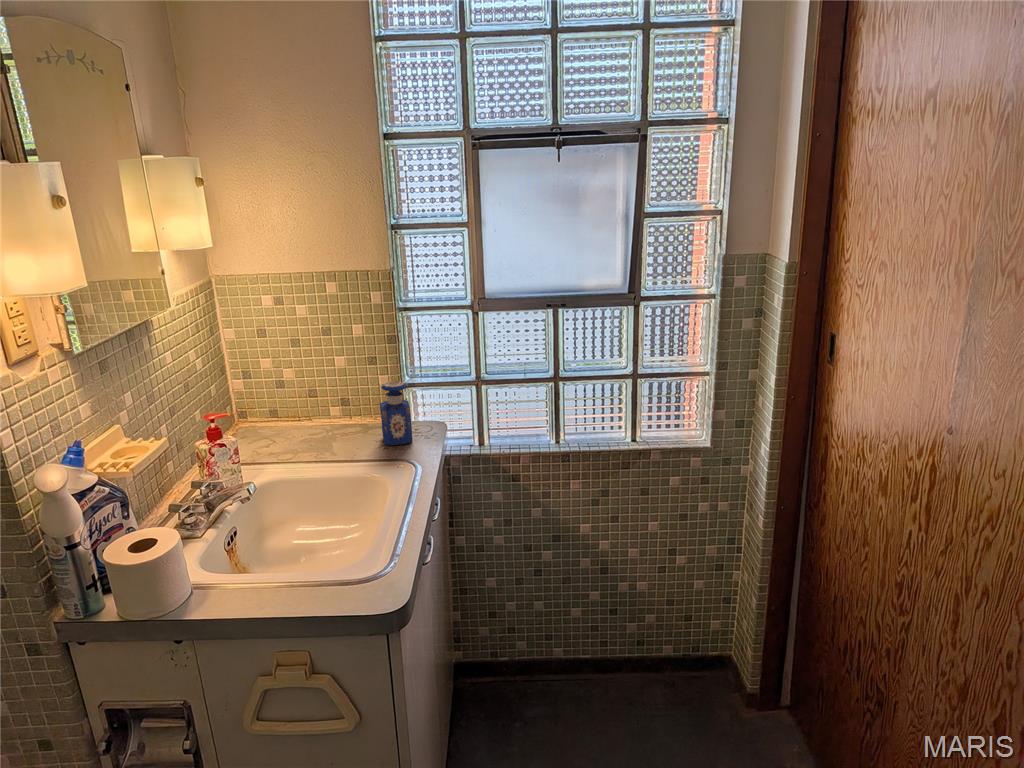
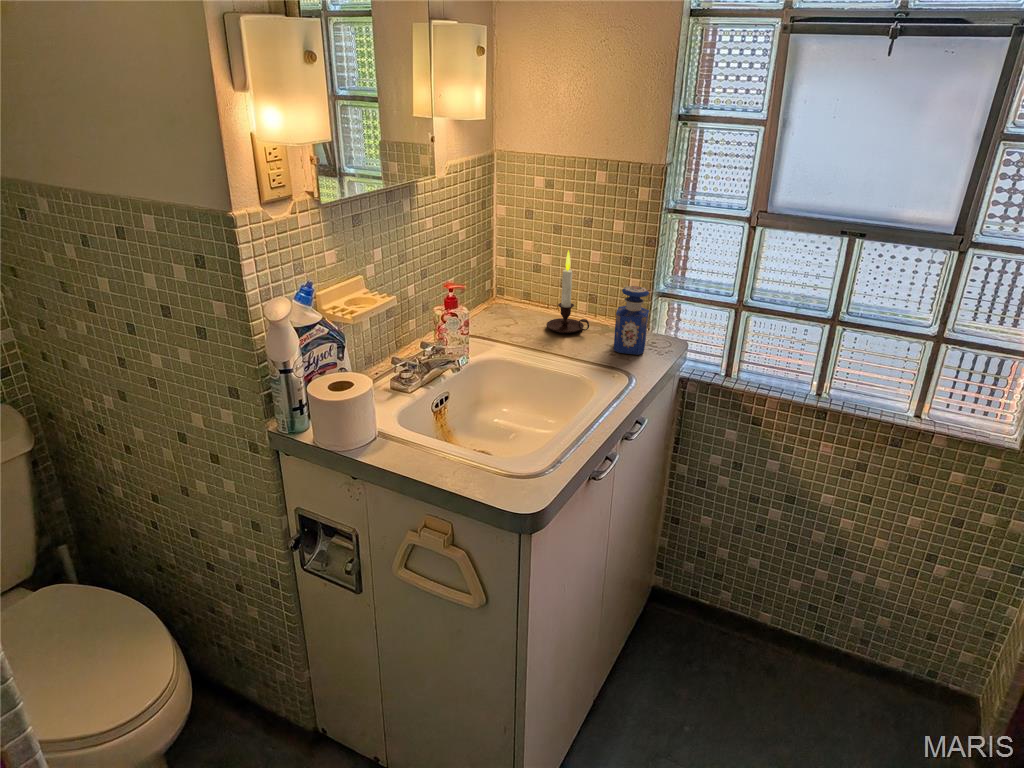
candle: none [308,360,353,440] -> present [546,251,589,333]

